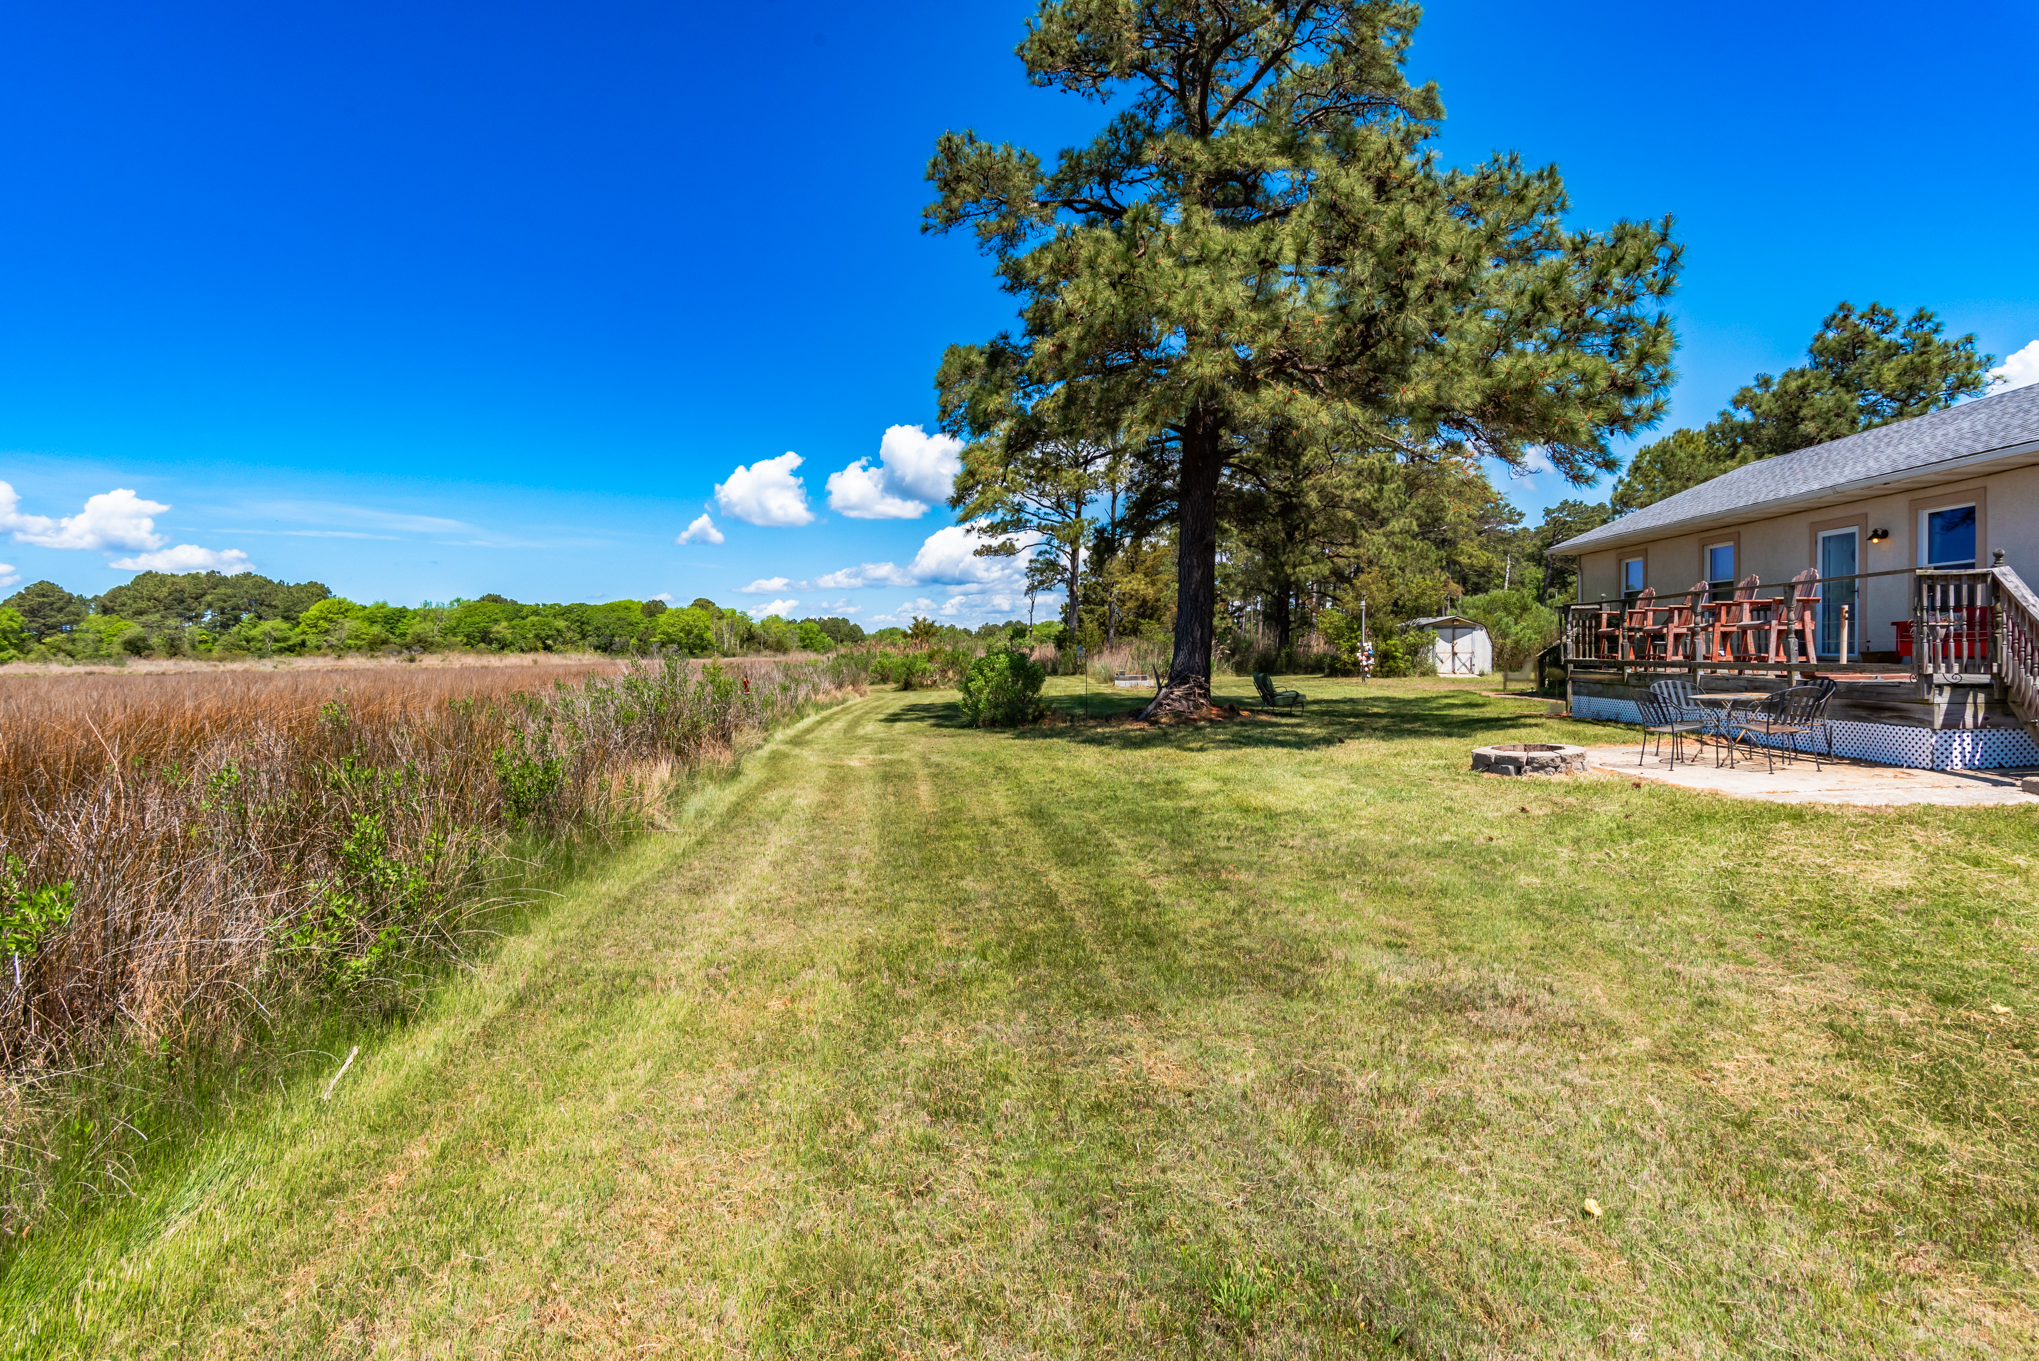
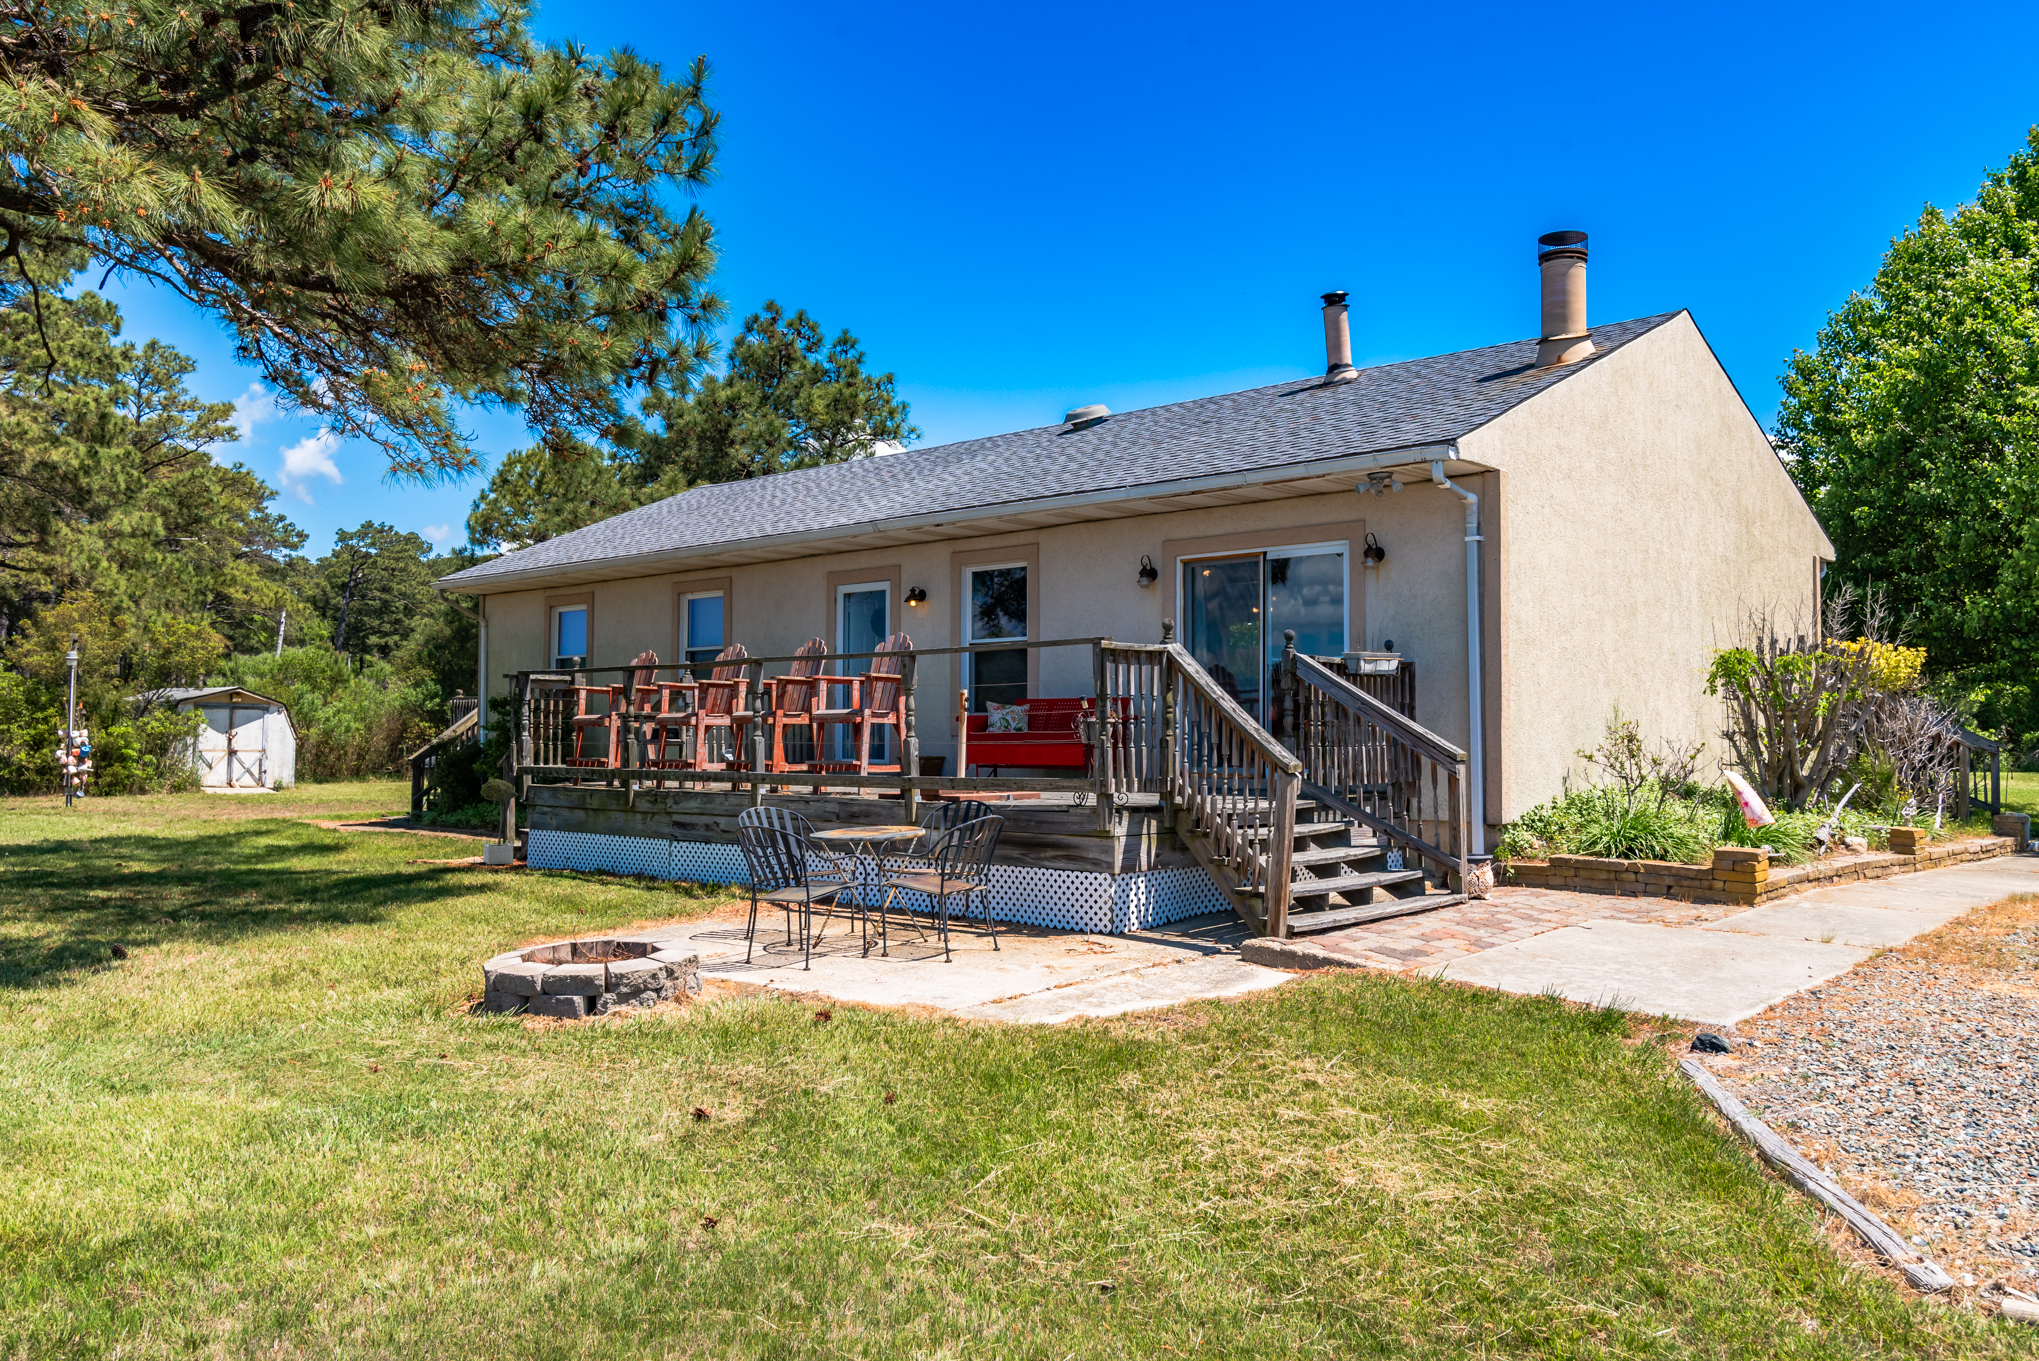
armchair: present [1501,657,1540,692] -> none [361,759,430,824]
side table: present [1567,675,1622,720] -> none [523,791,619,875]

